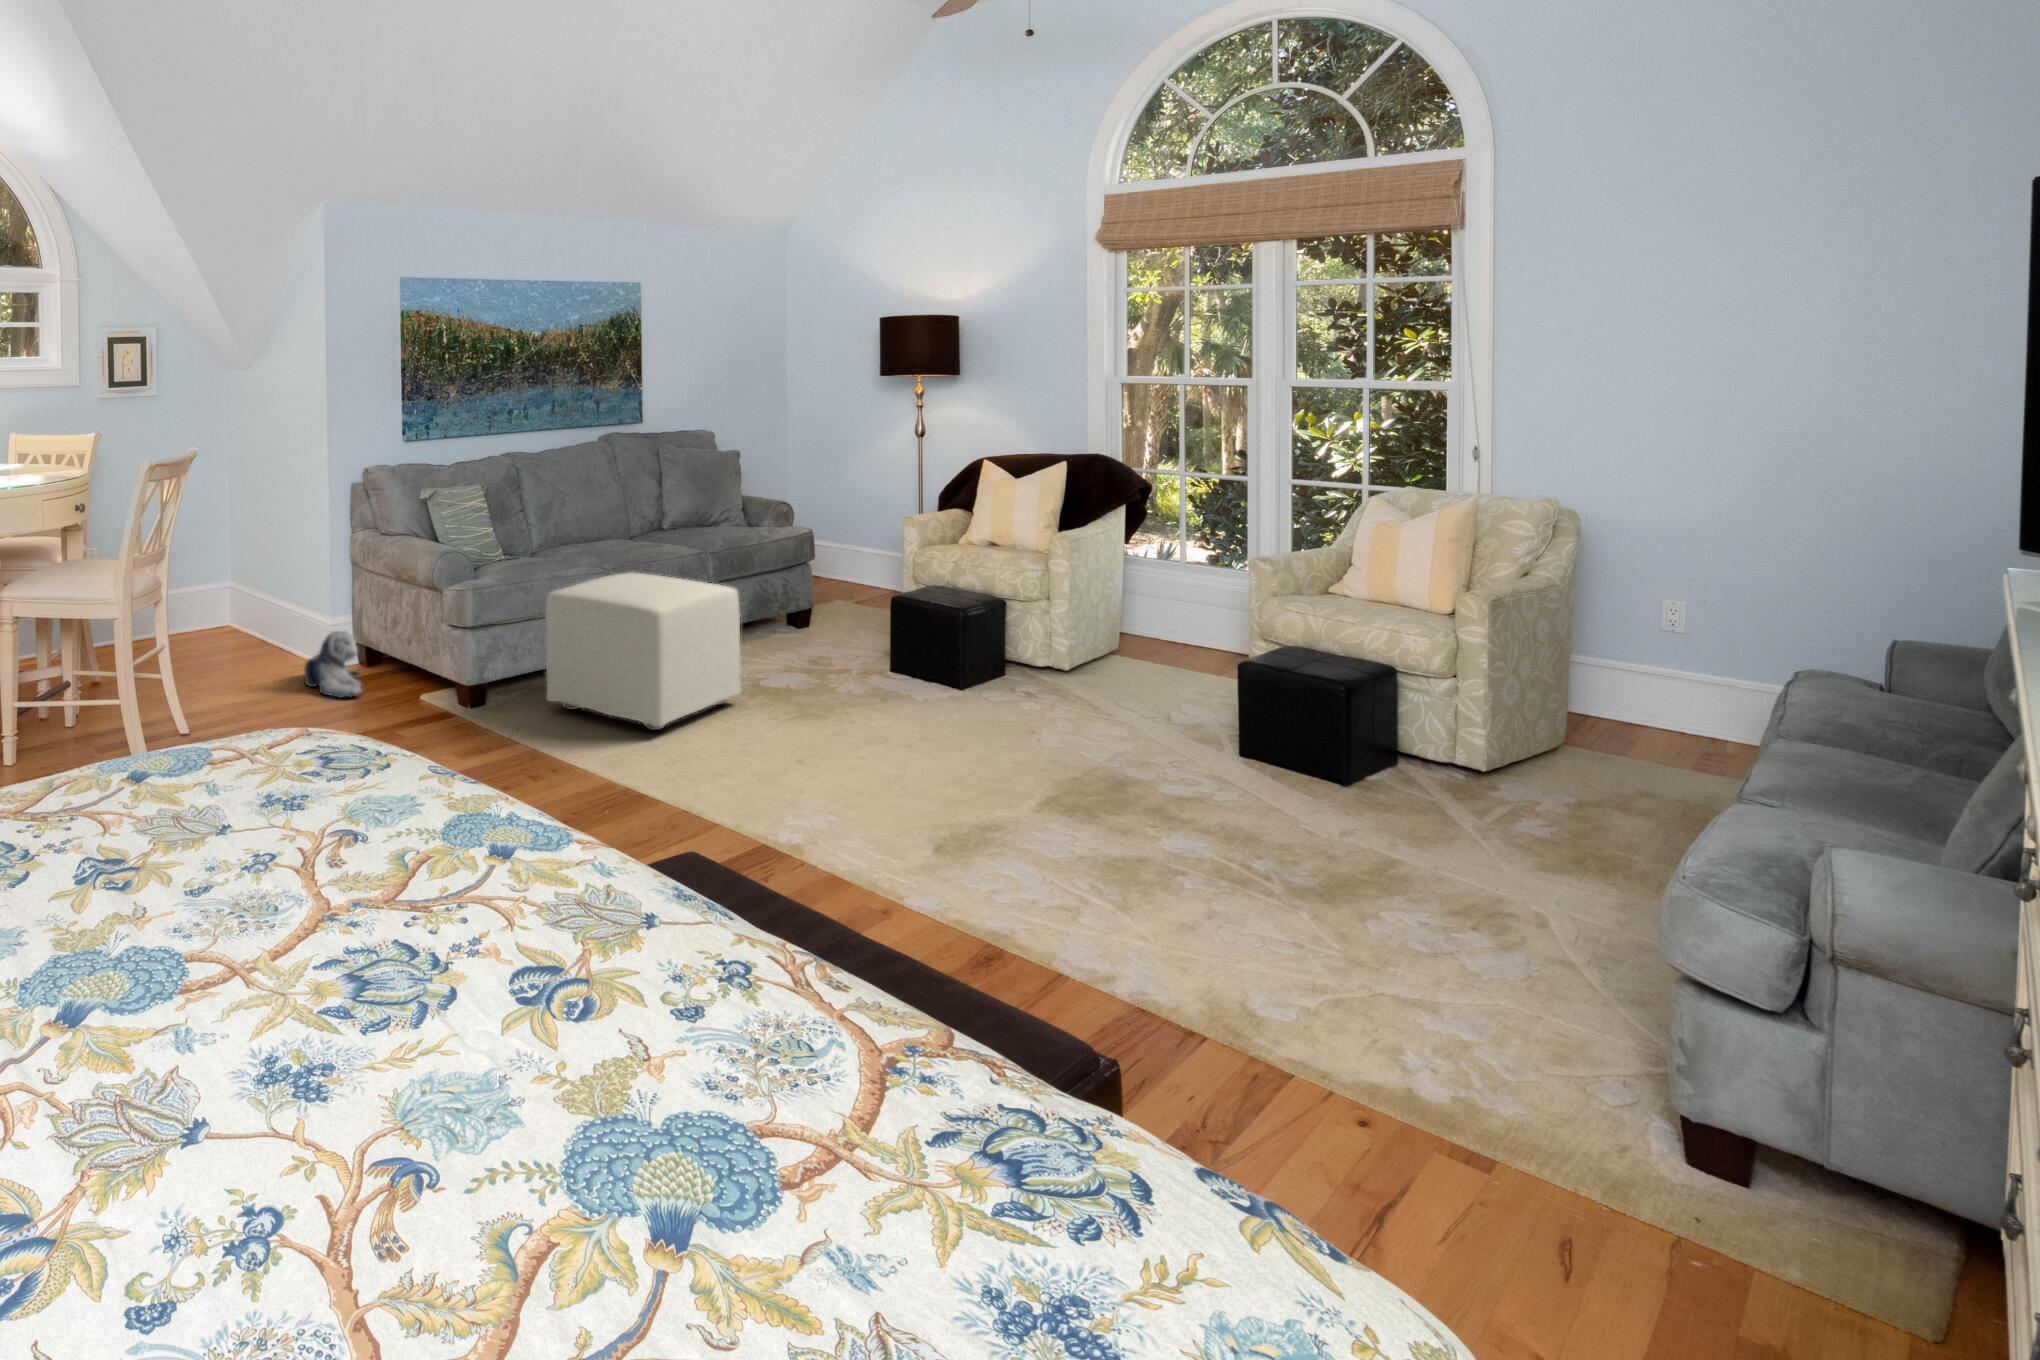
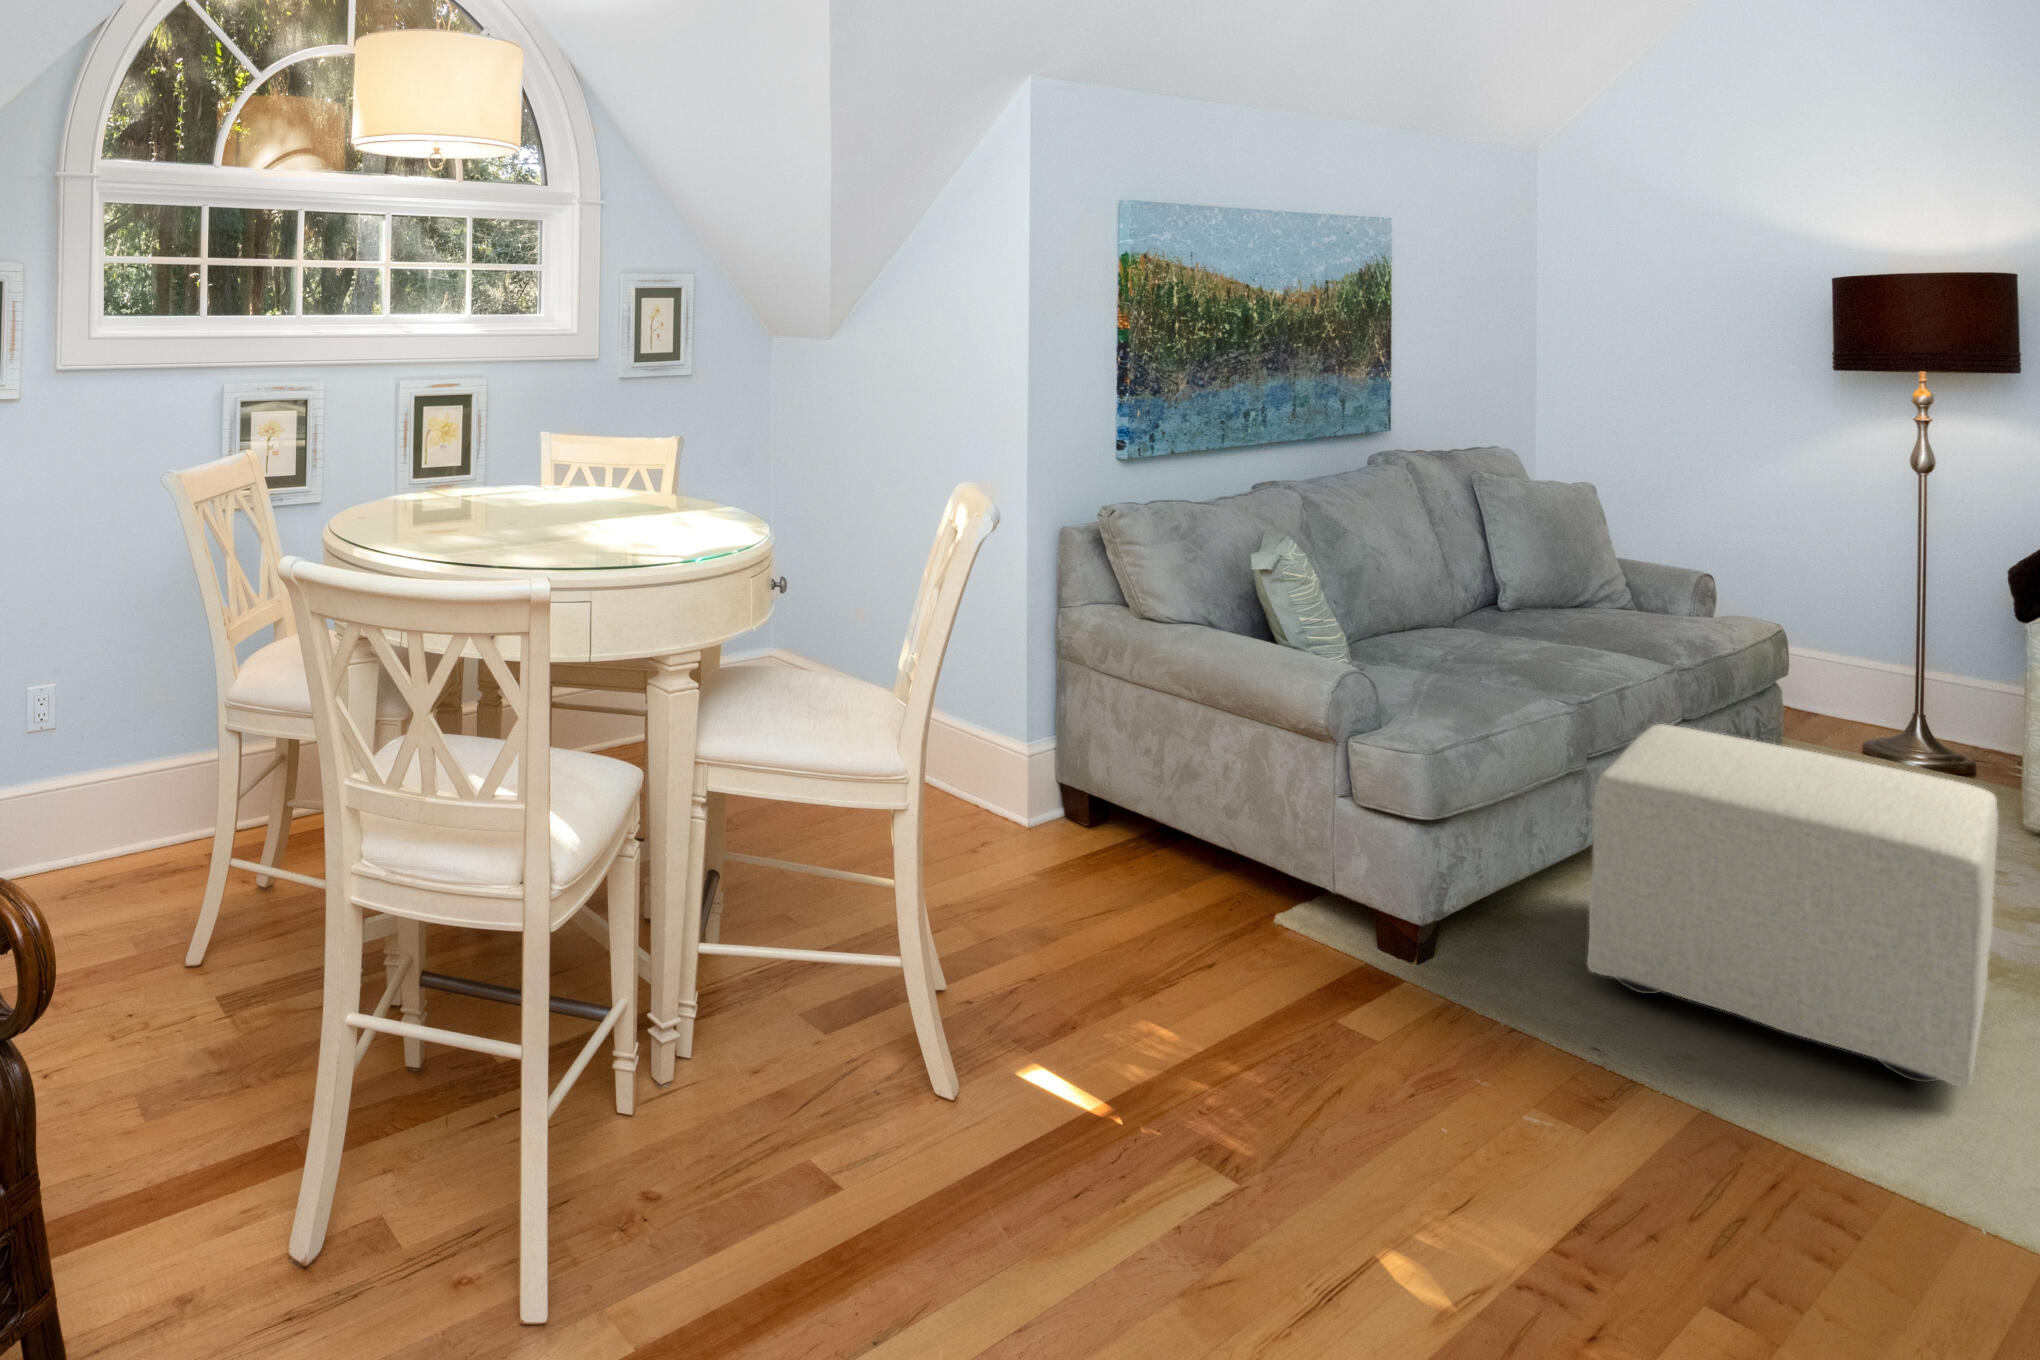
plush toy: present [304,631,362,698] -> none [1026,790,1179,917]

